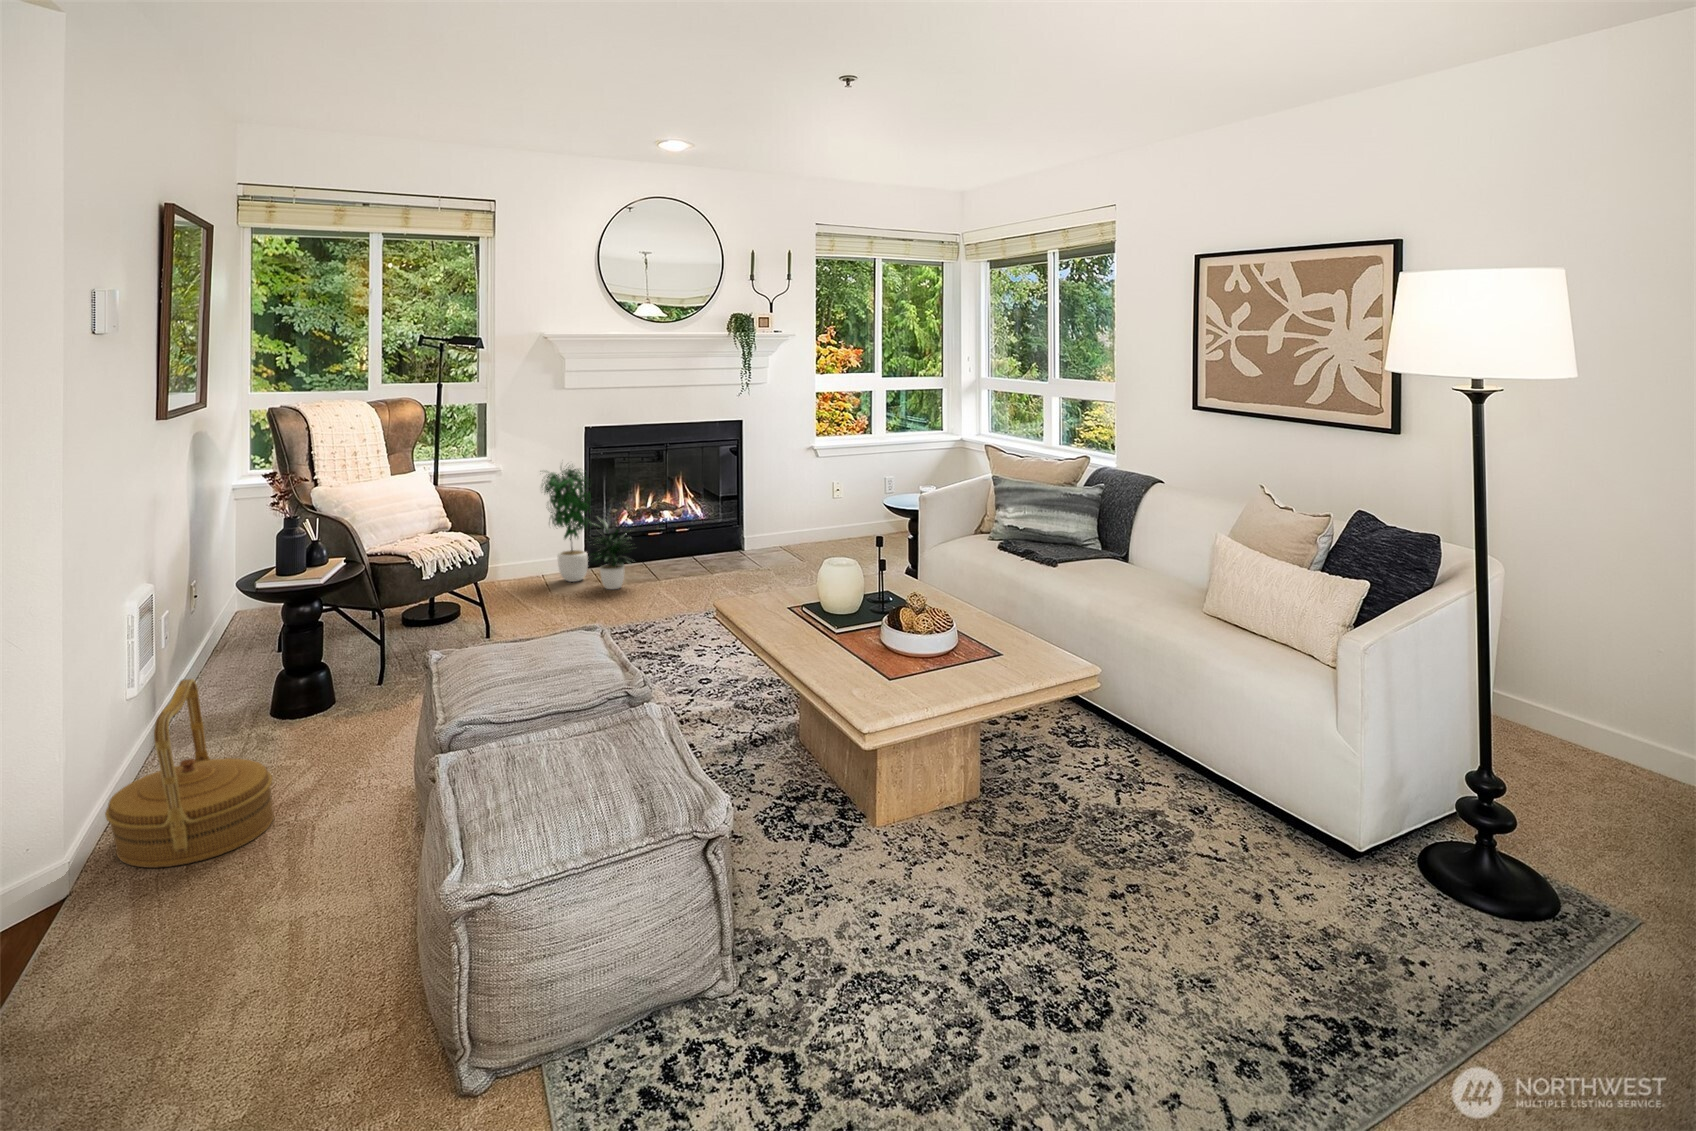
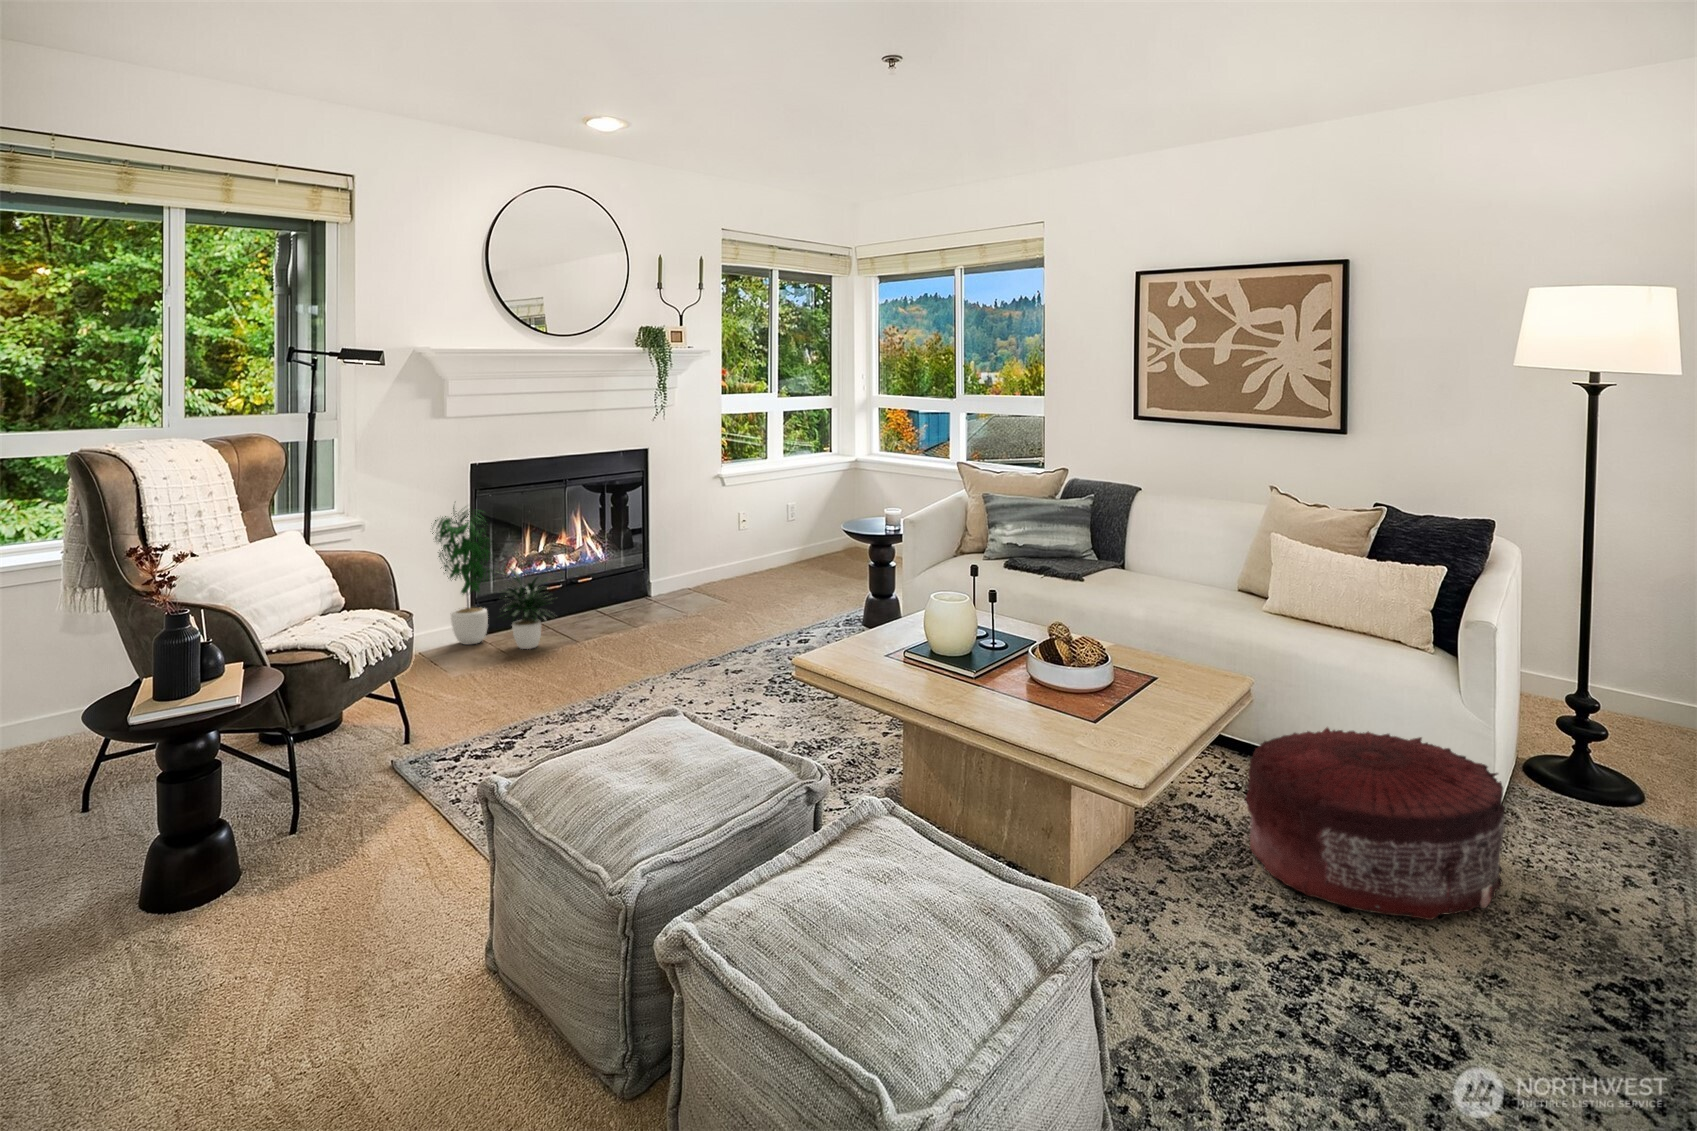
woven basket: present [105,679,274,868] -> none [143,792,350,1045]
pouf: none [1071,737,1329,951] -> present [1246,728,1505,920]

